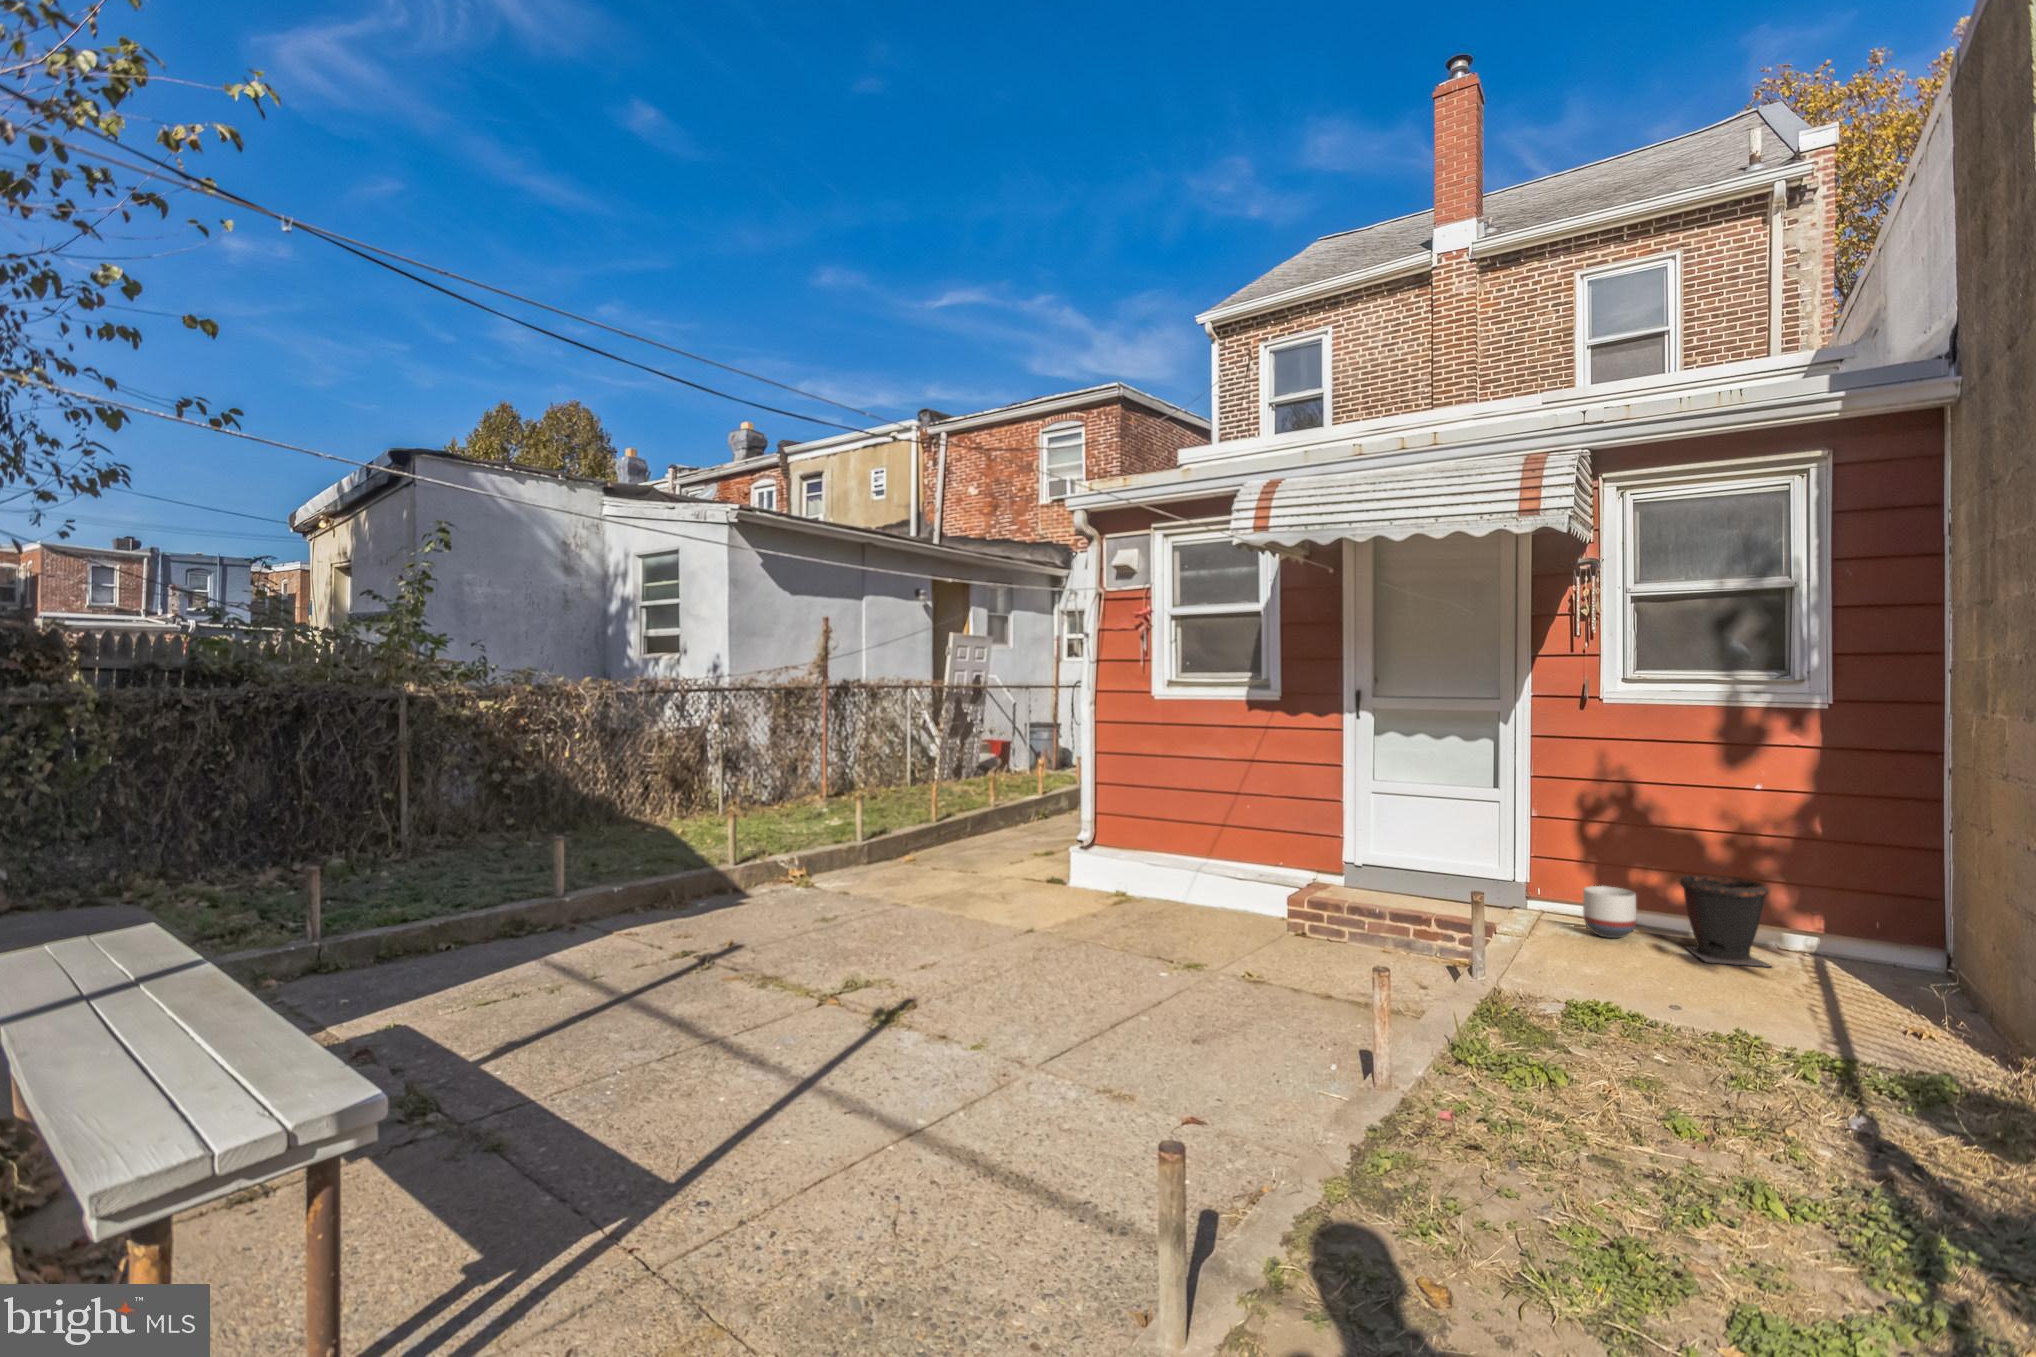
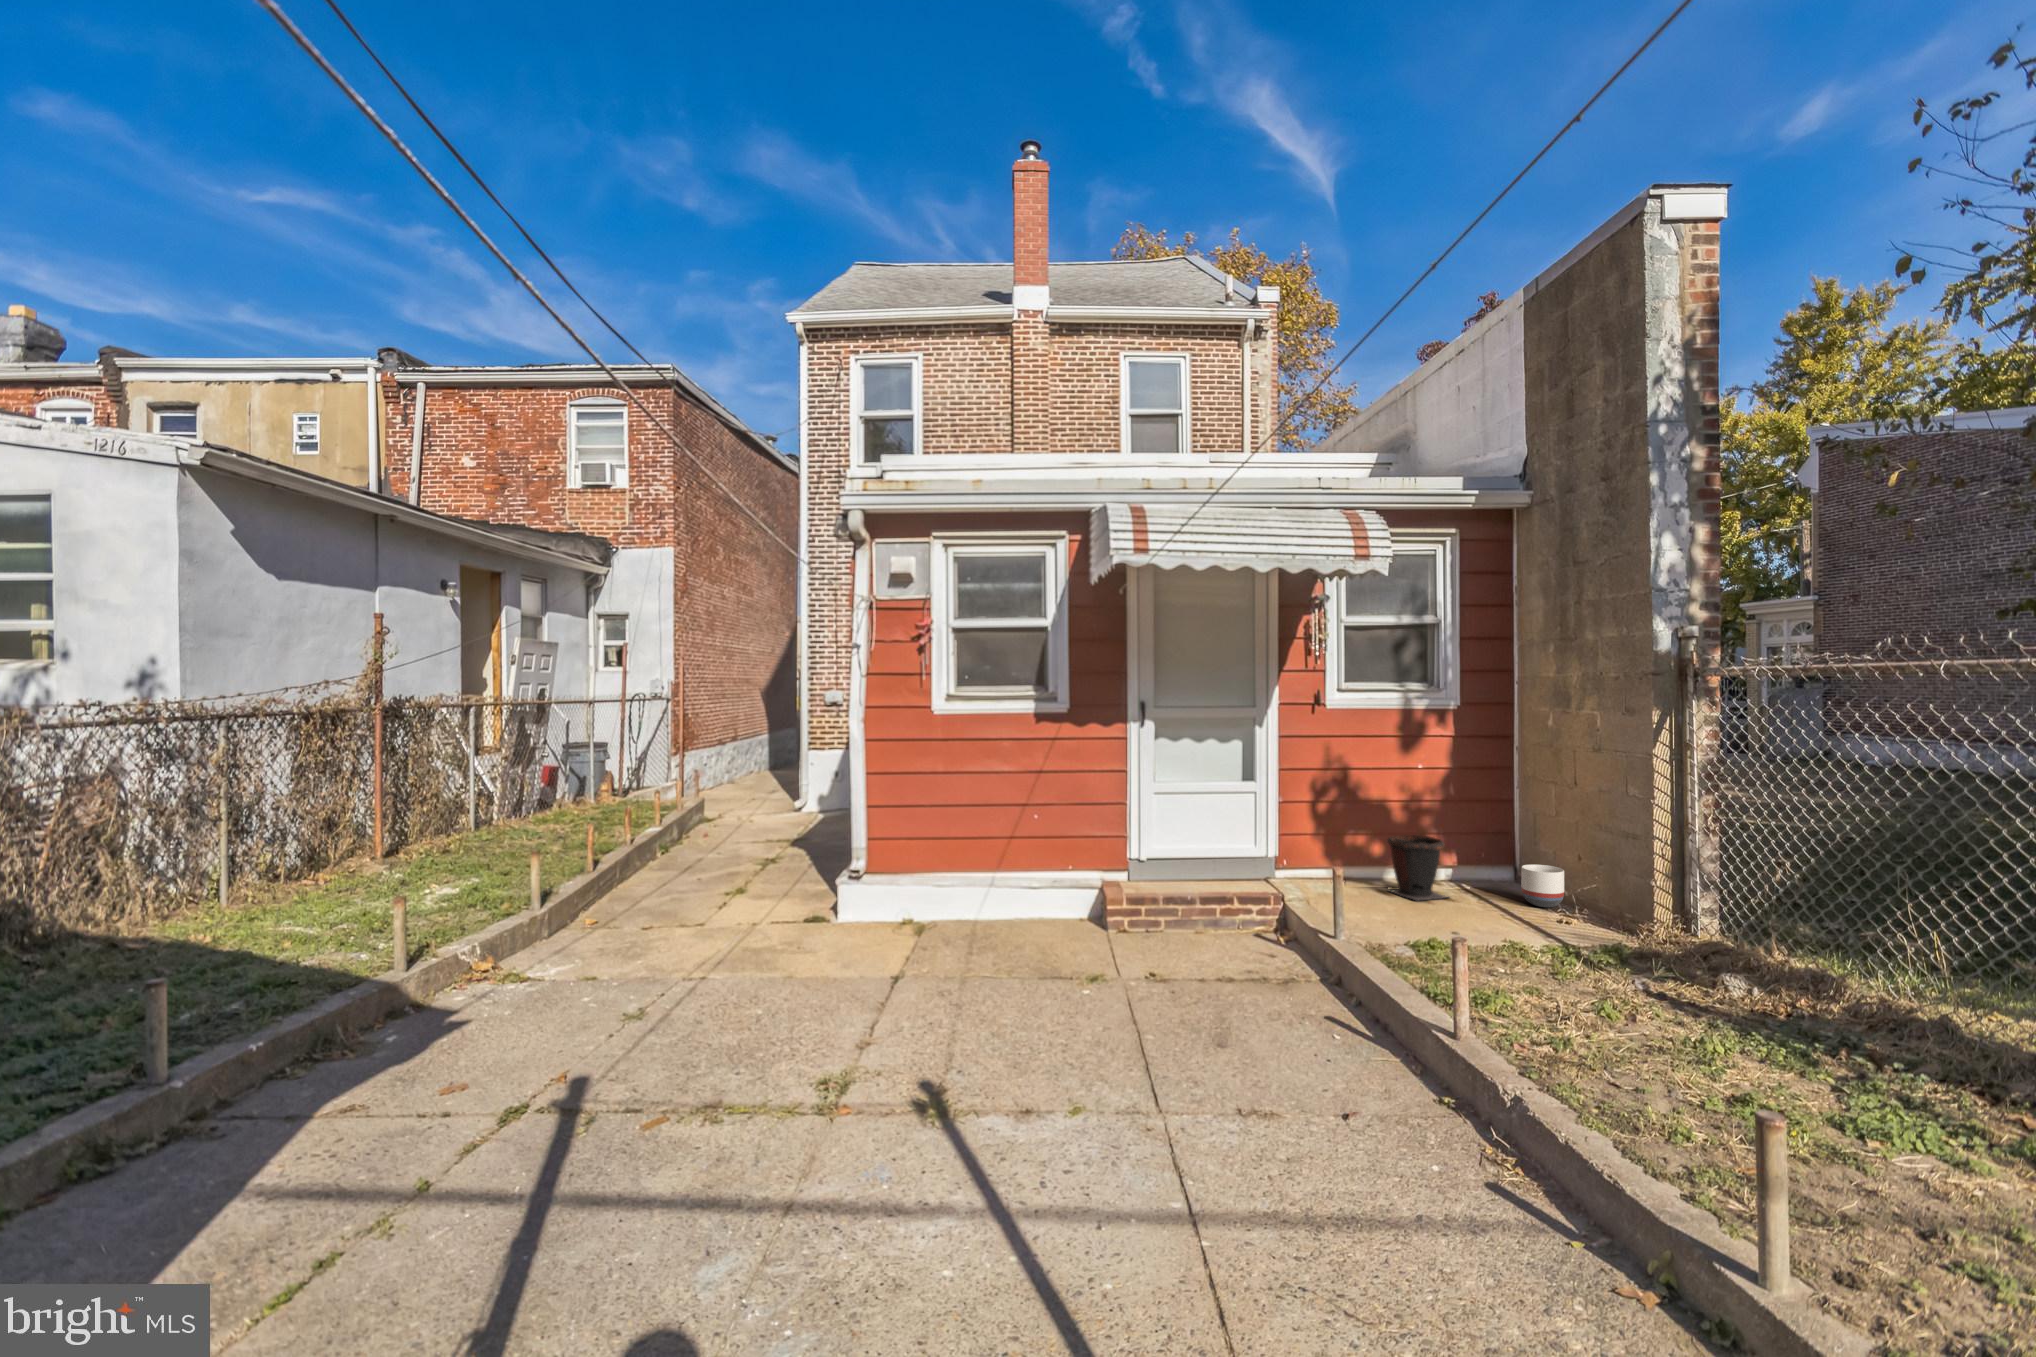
planter: present [1583,886,1636,938] -> present [1521,864,1564,907]

